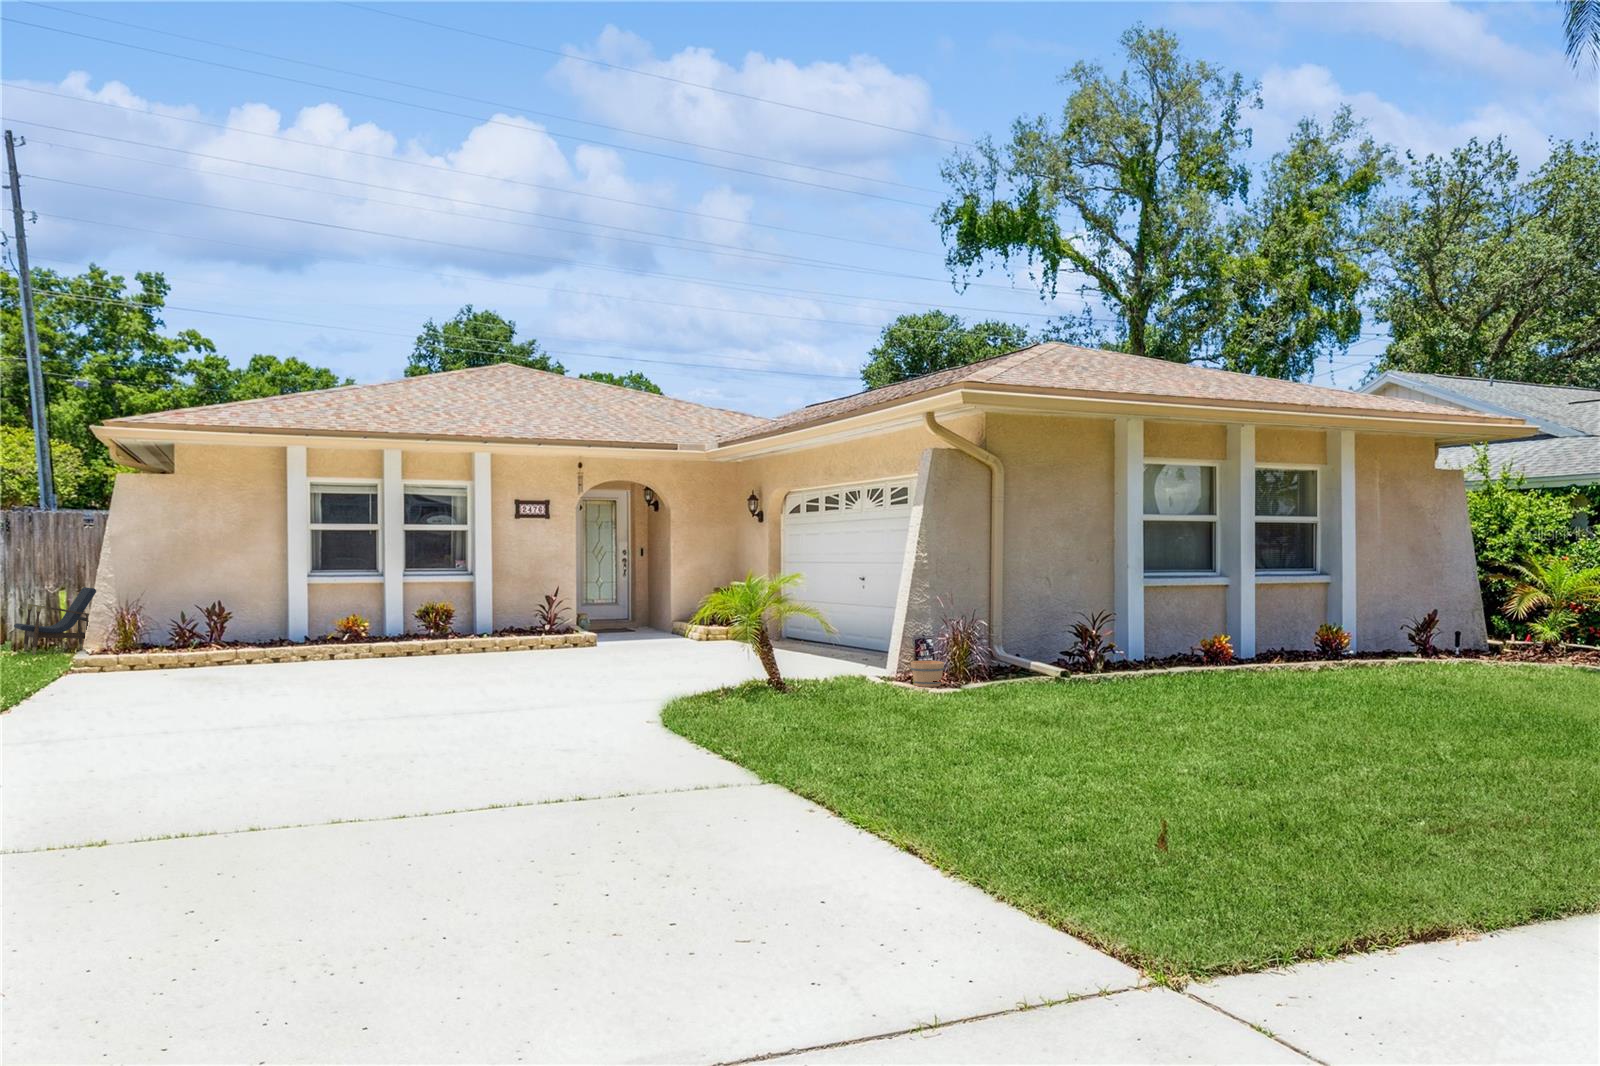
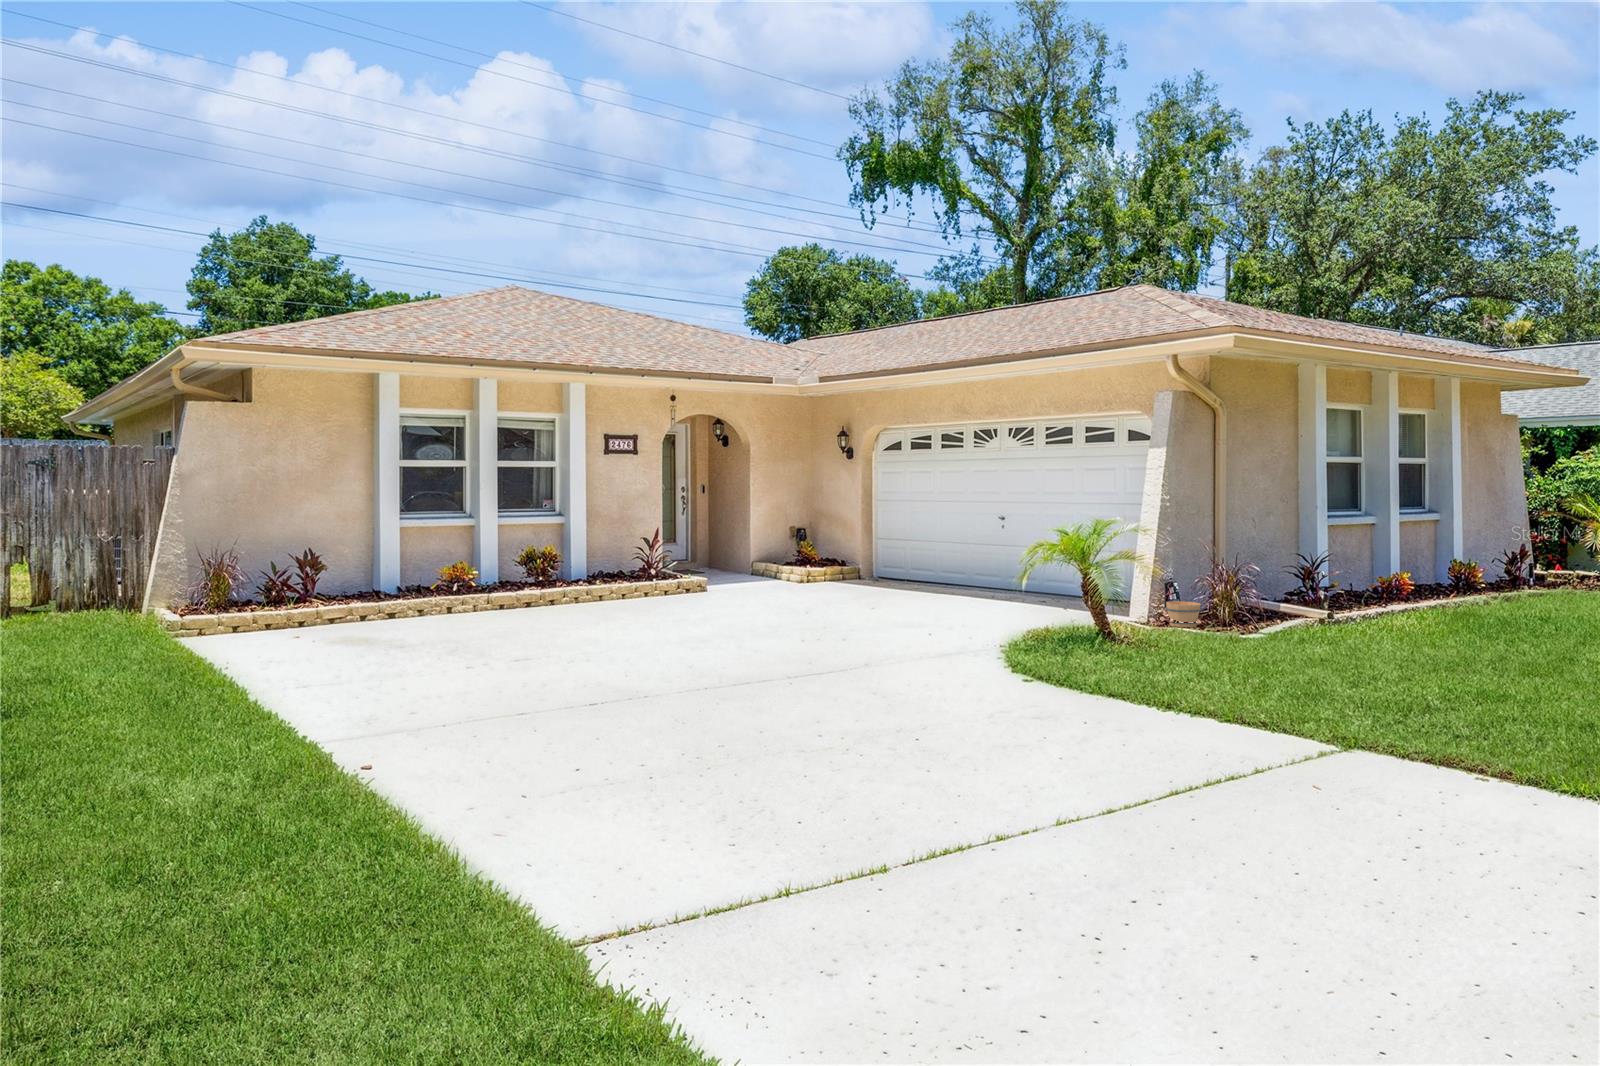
lounge chair: present [14,587,96,655] -> none [50,535,157,620]

